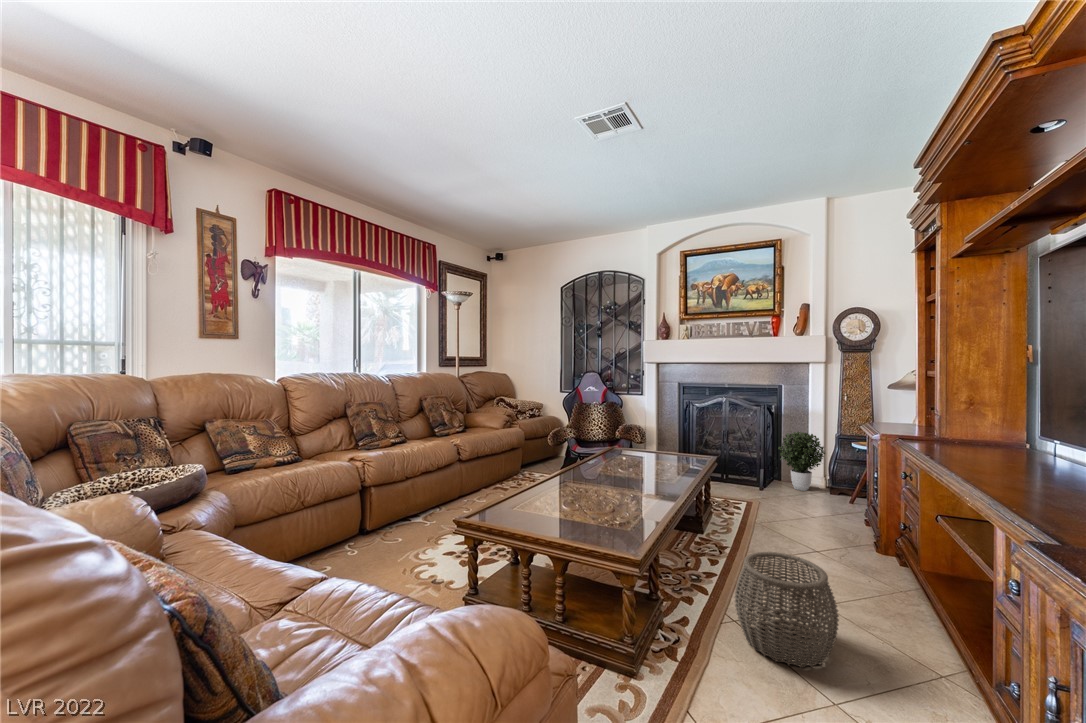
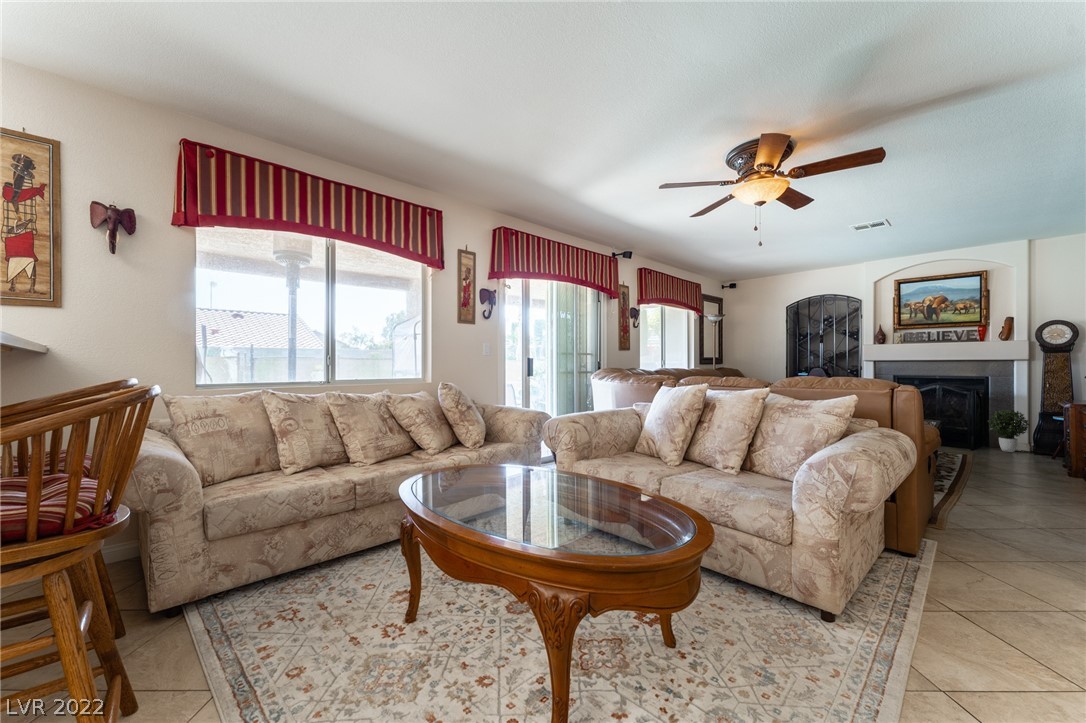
woven basket: present [734,552,839,667] -> none [983,450,1047,495]

